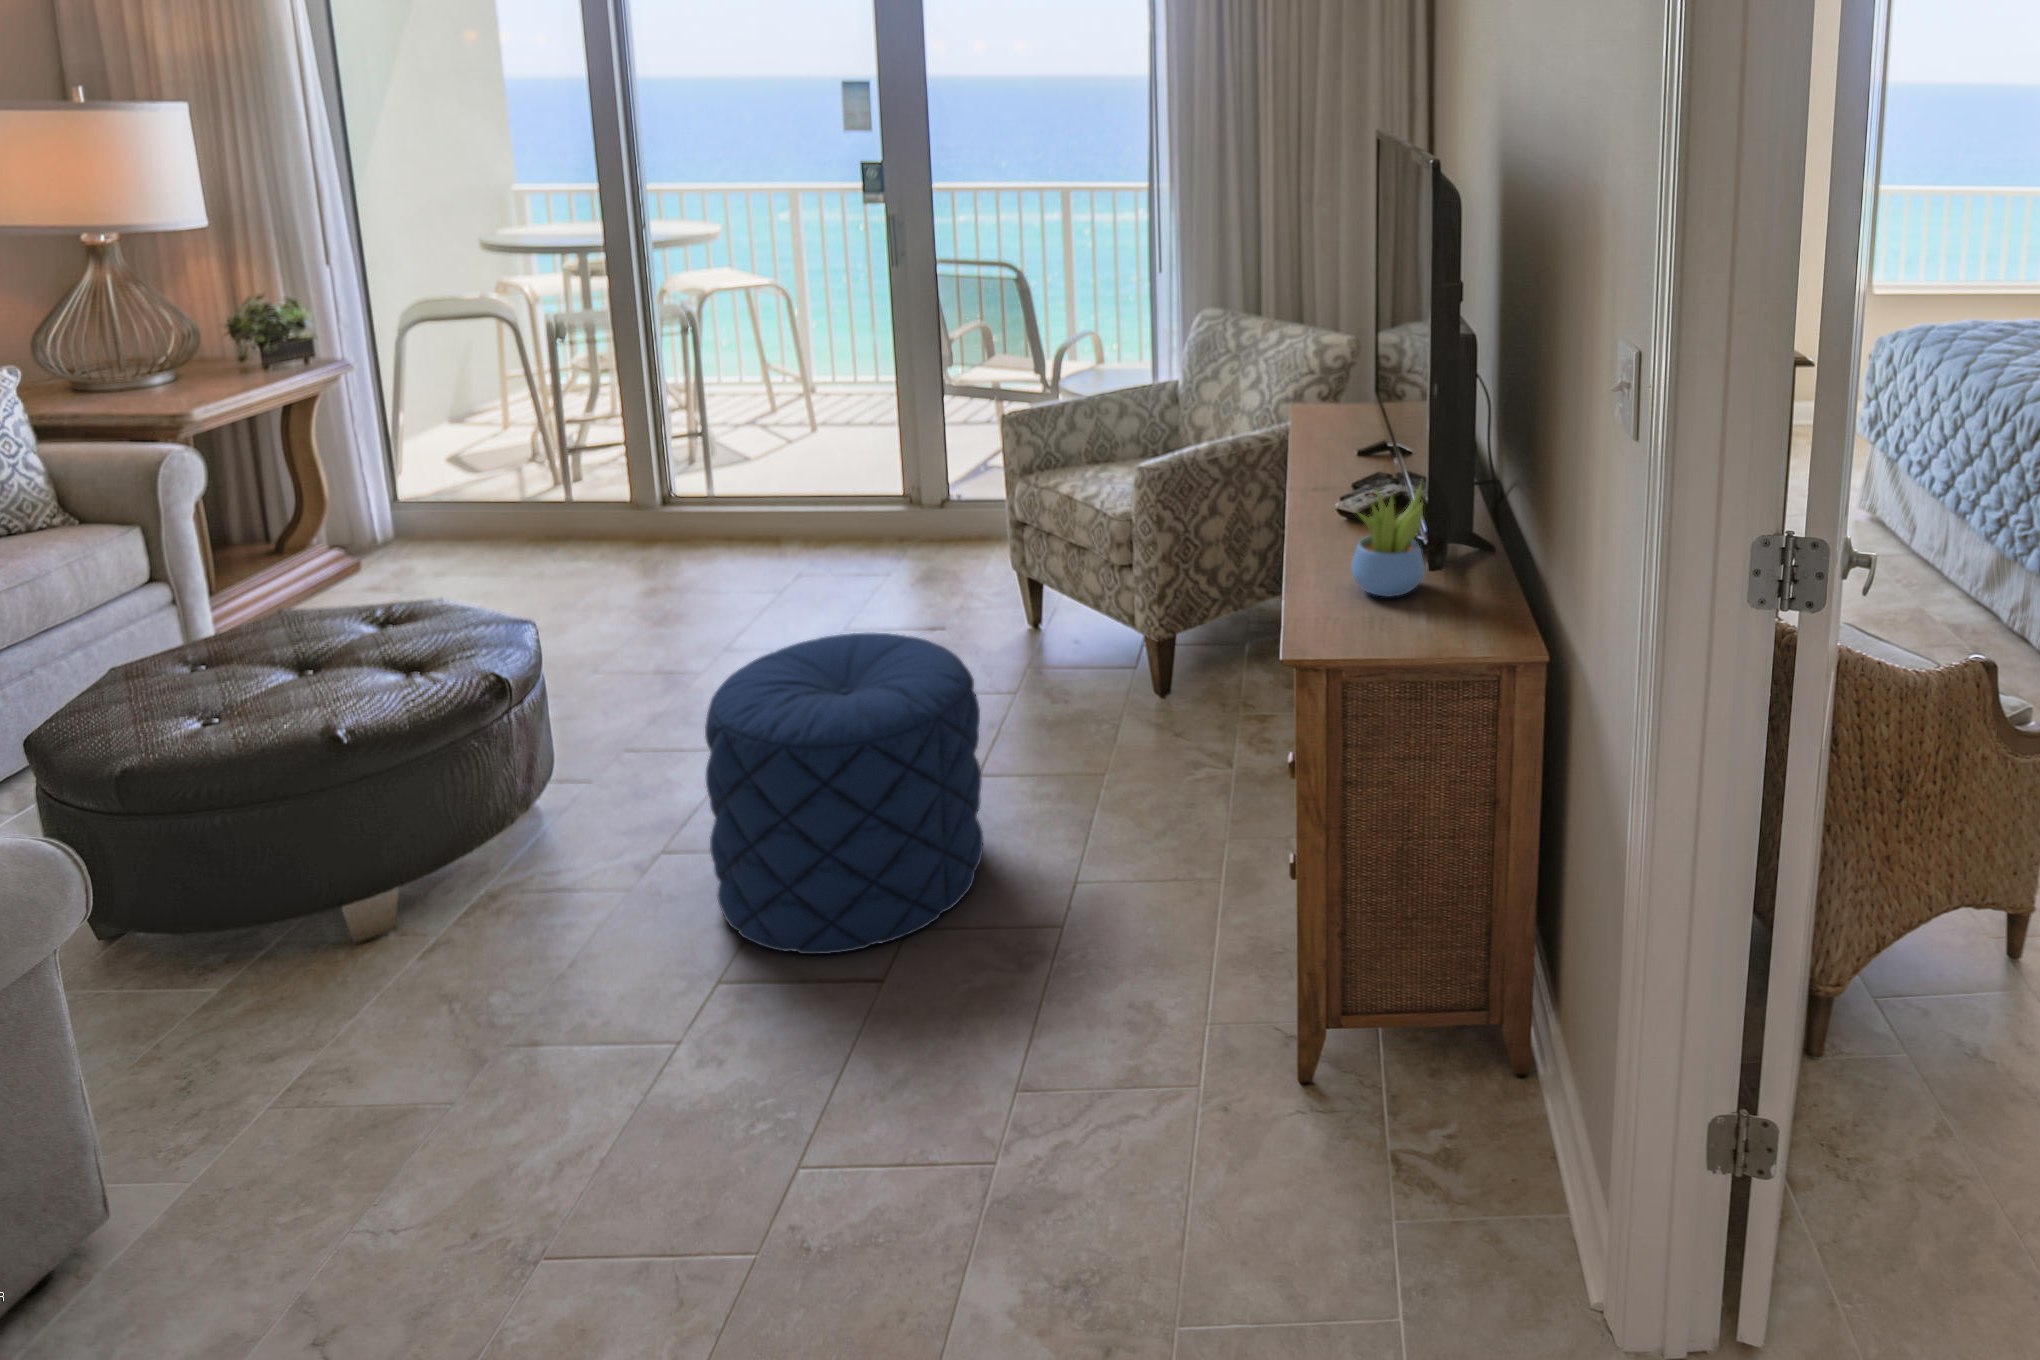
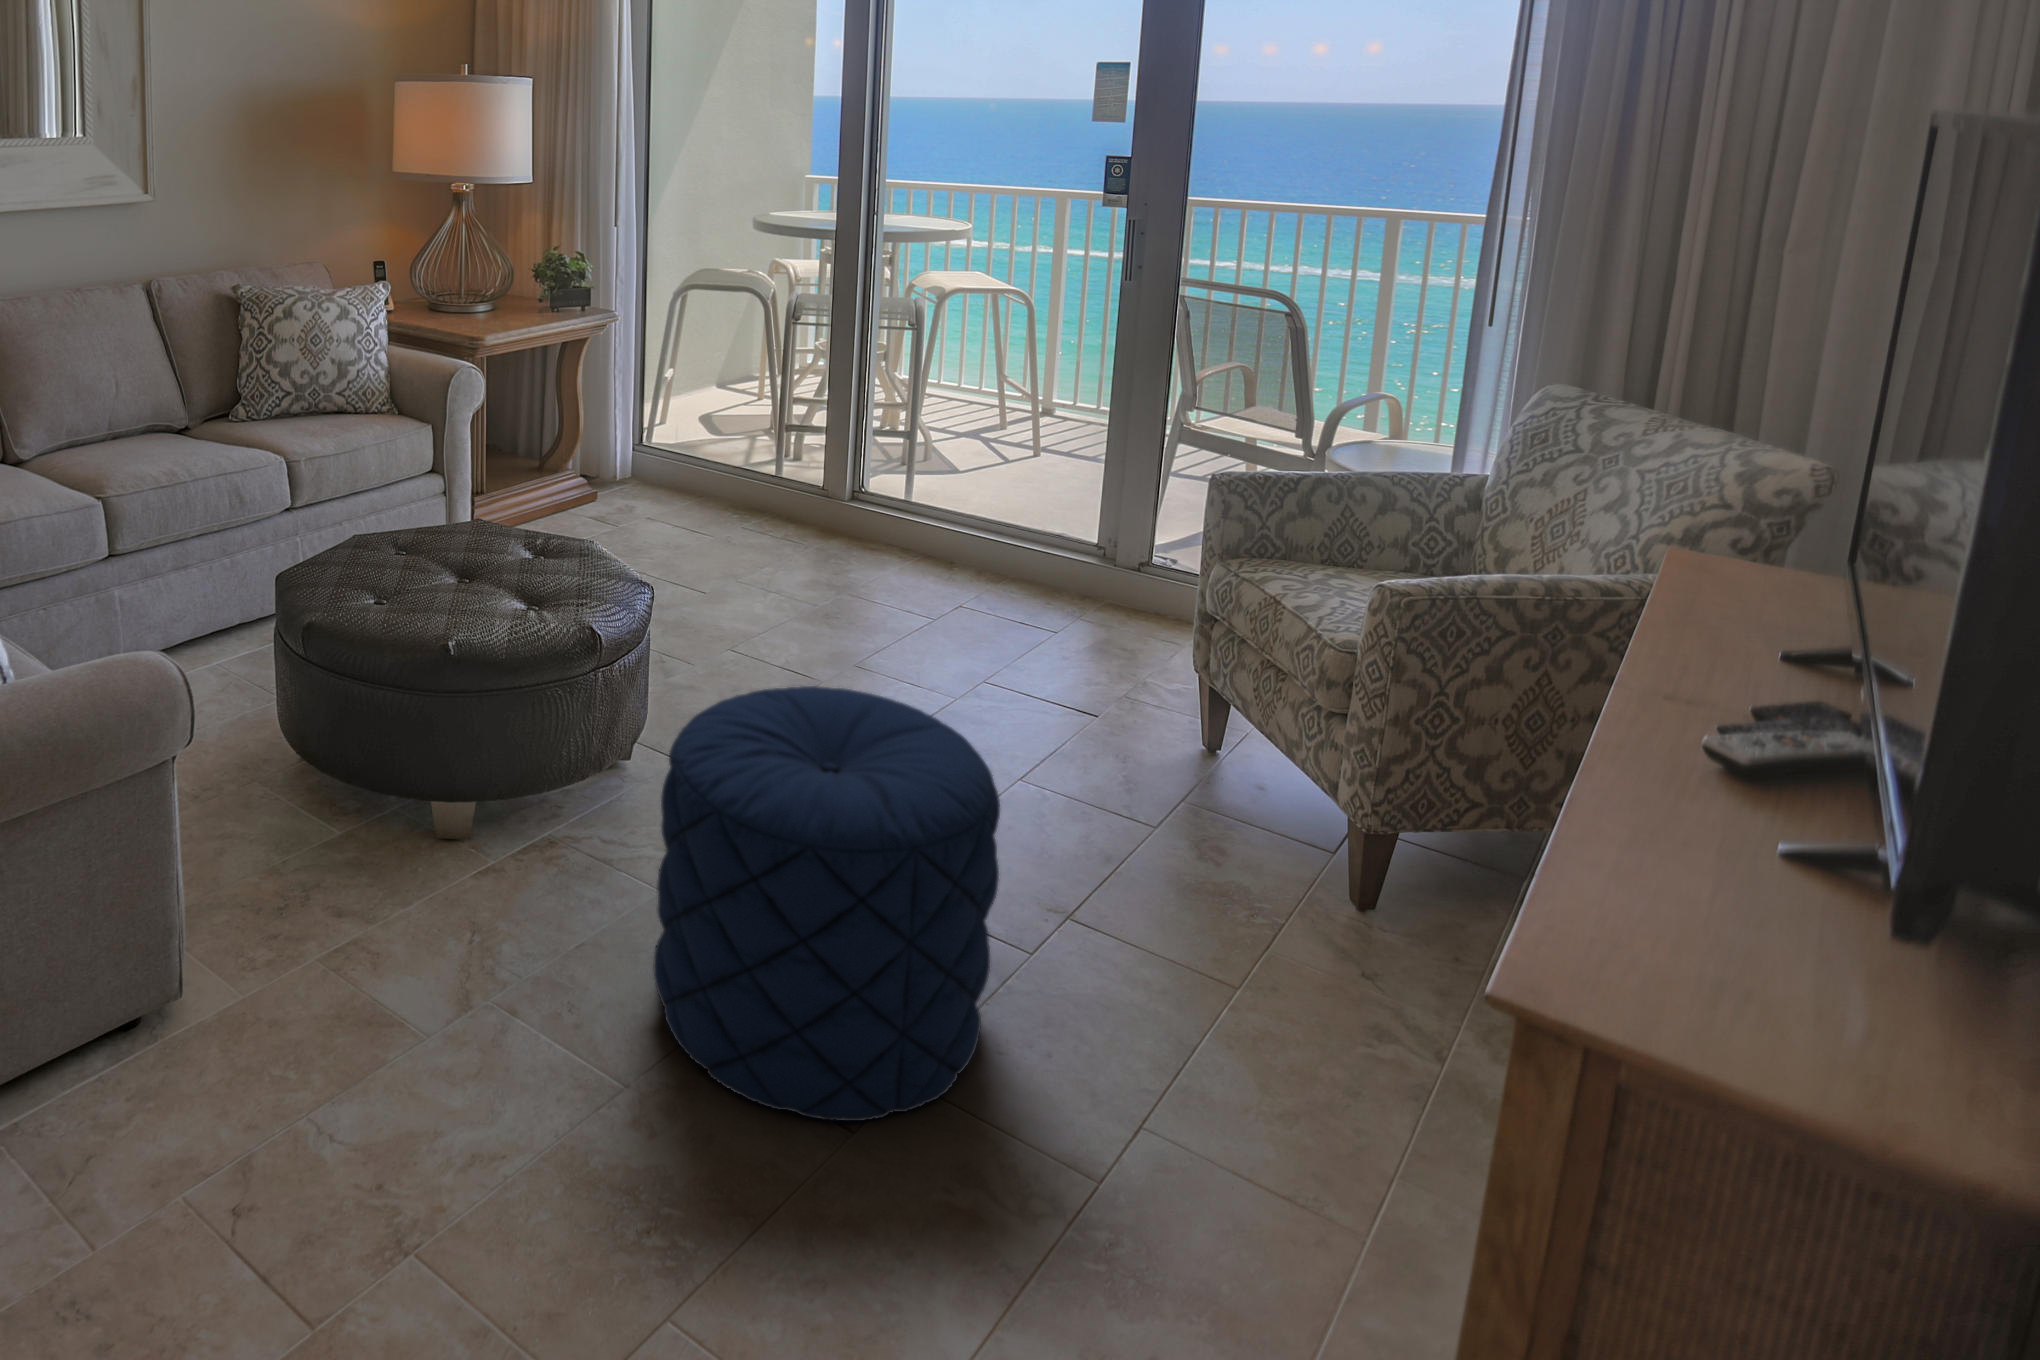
succulent plant: present [1351,484,1425,596] -> none [1669,730,1915,990]

